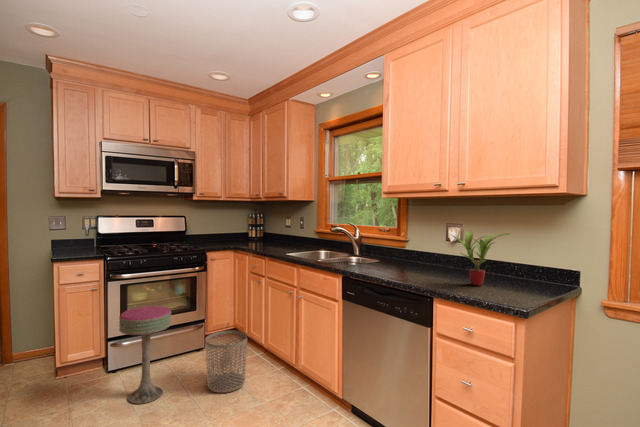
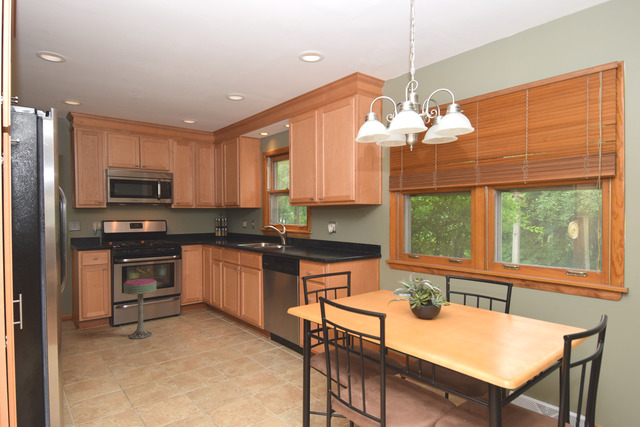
potted plant: present [453,230,509,286] -> none [314,225,342,256]
waste bin: present [206,331,247,393] -> none [179,296,207,334]

